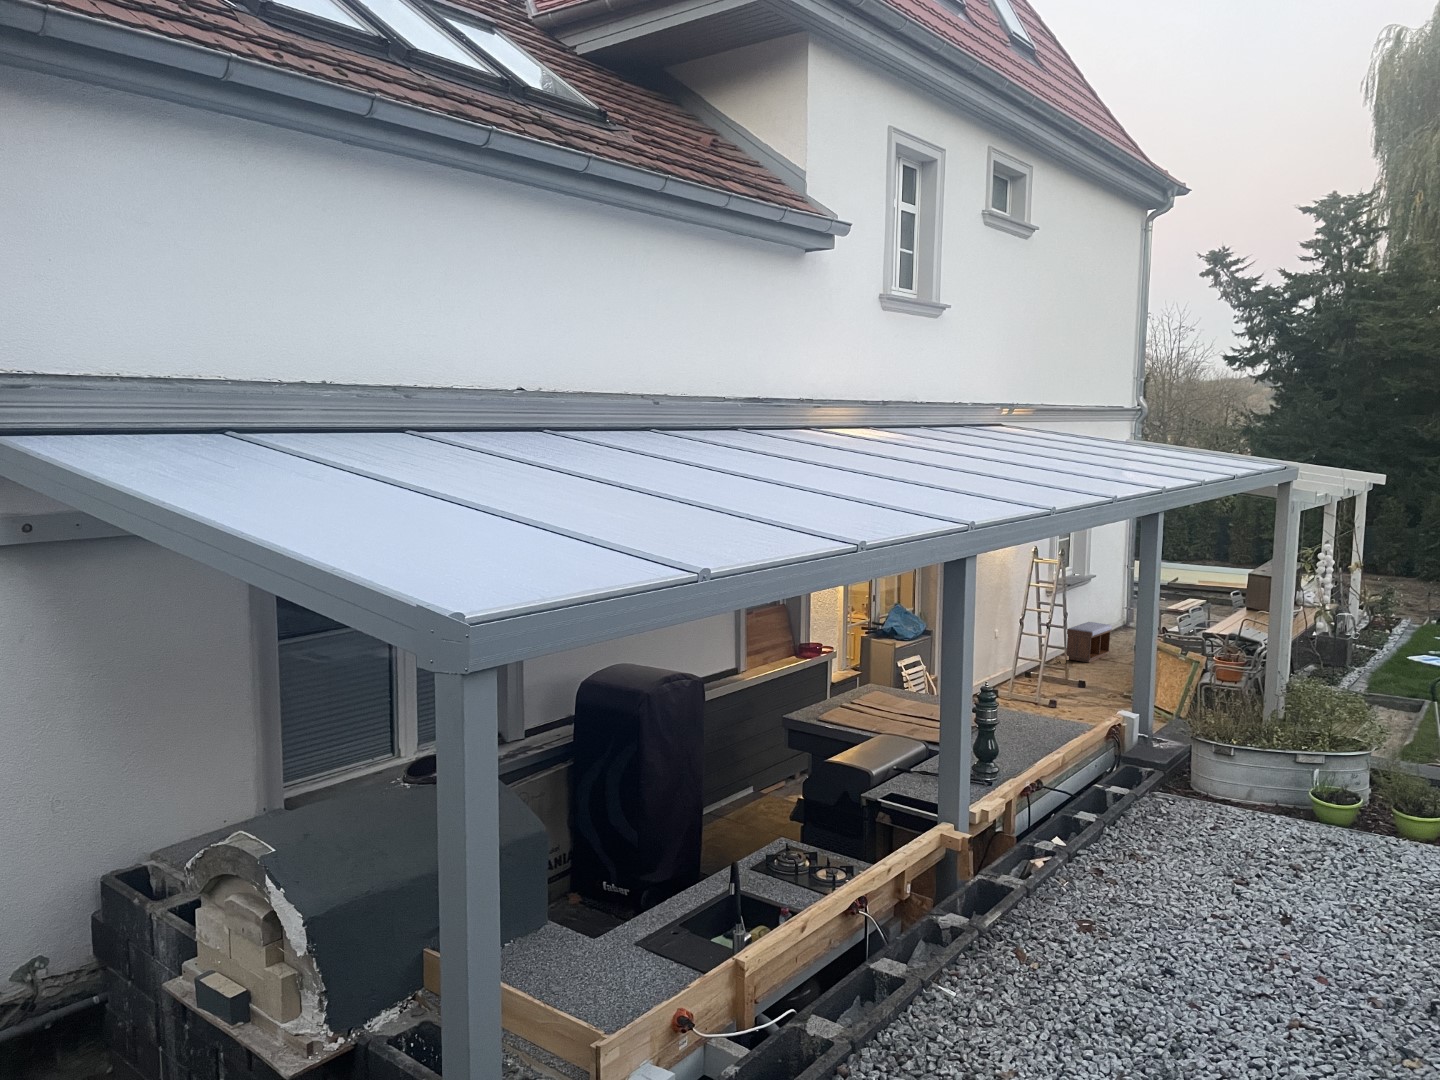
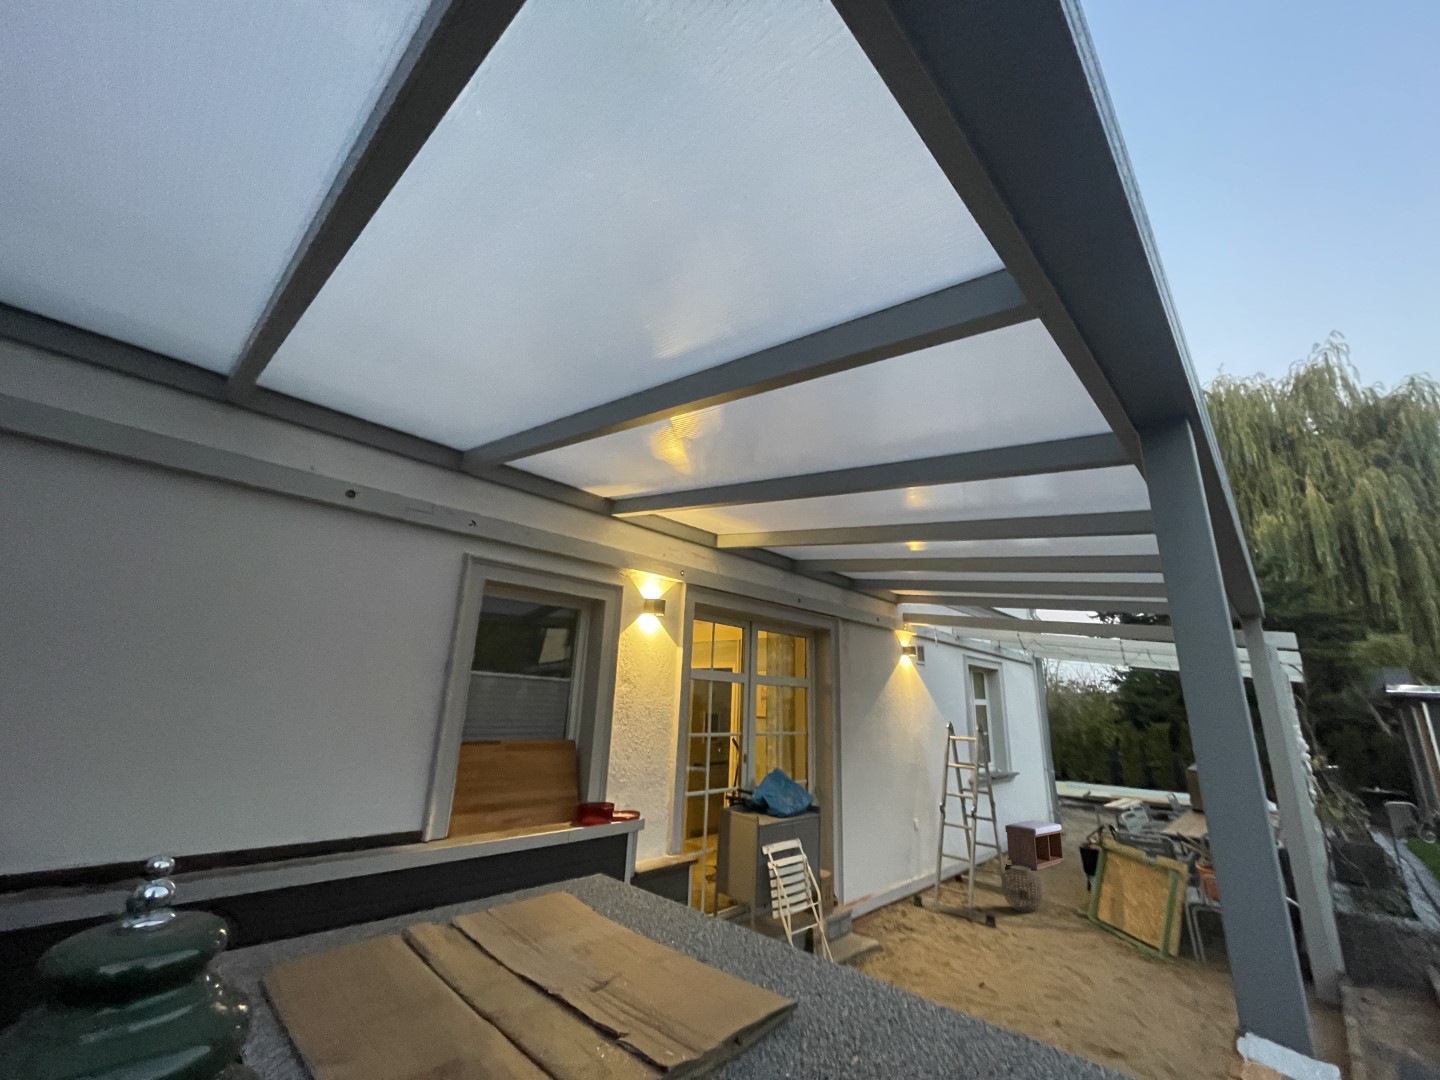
woven basket: none [1071,665,1101,696] -> present [1002,865,1042,912]

